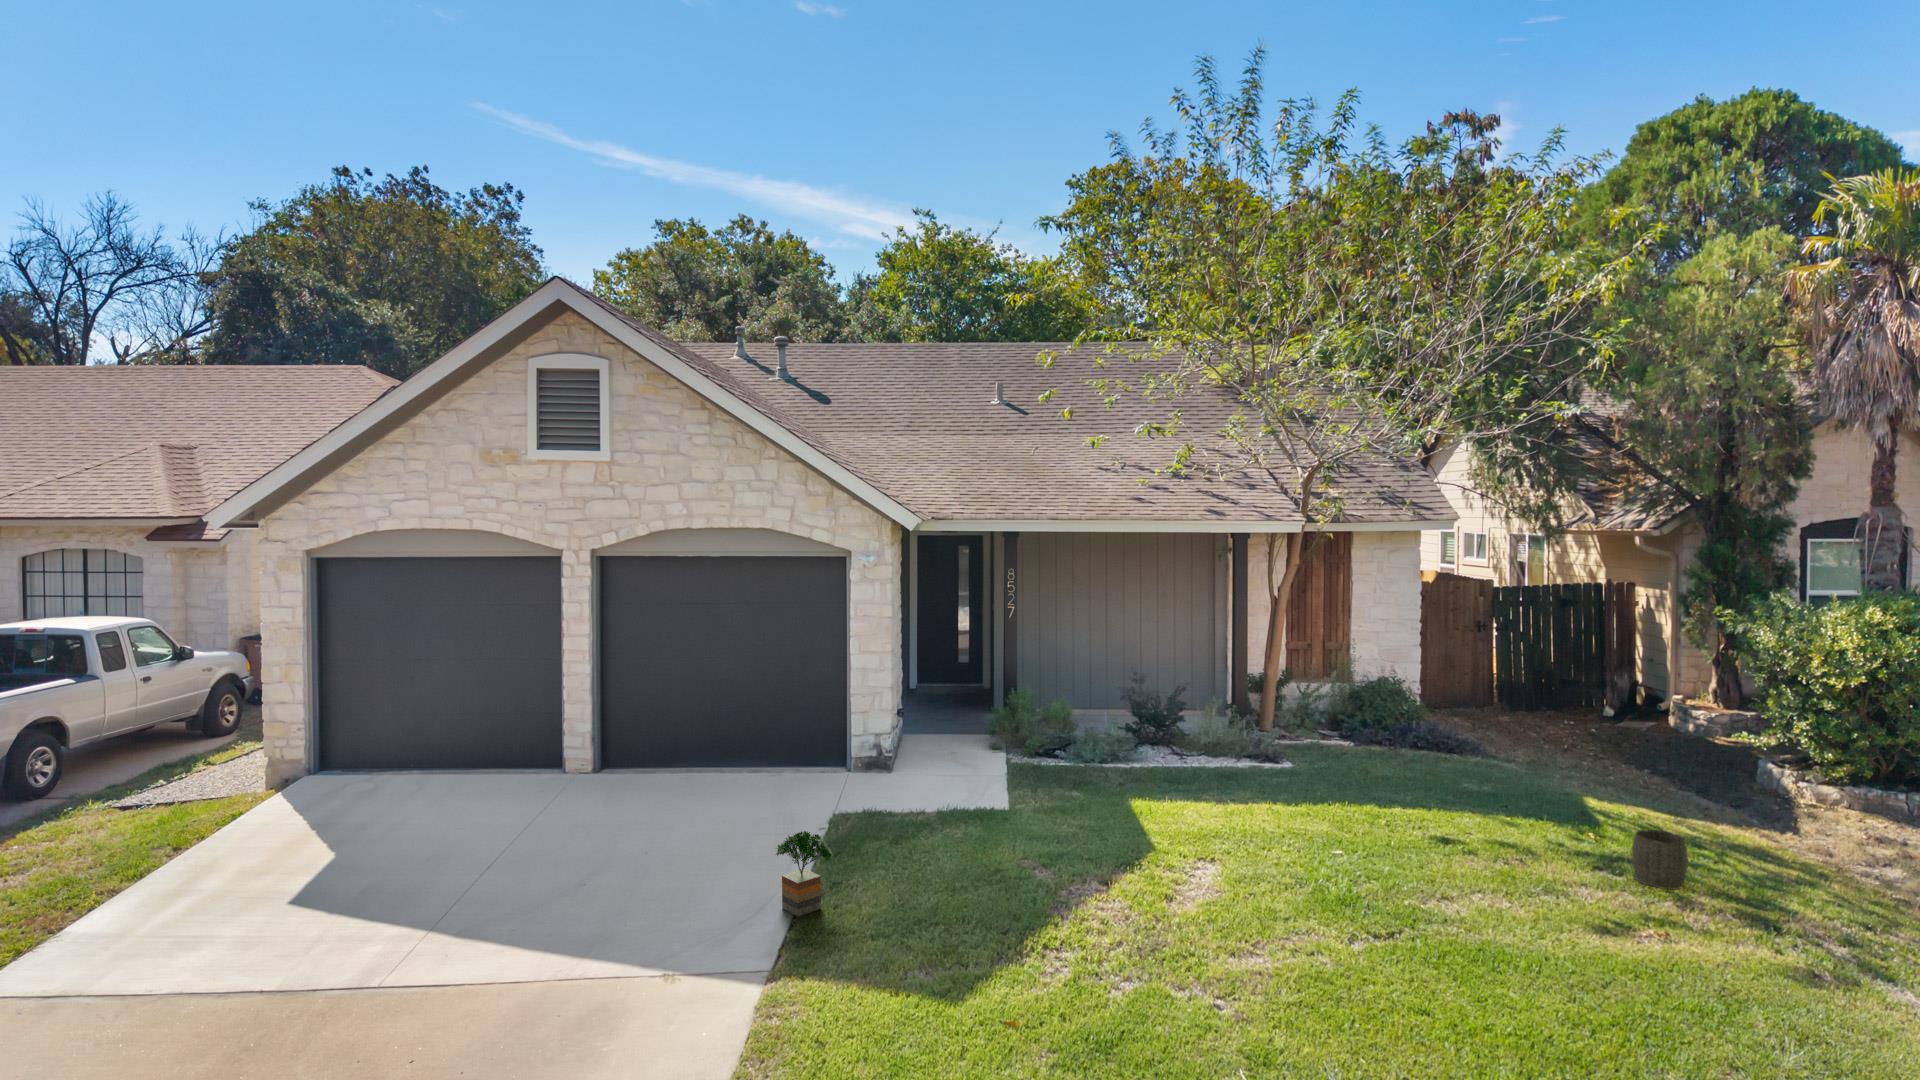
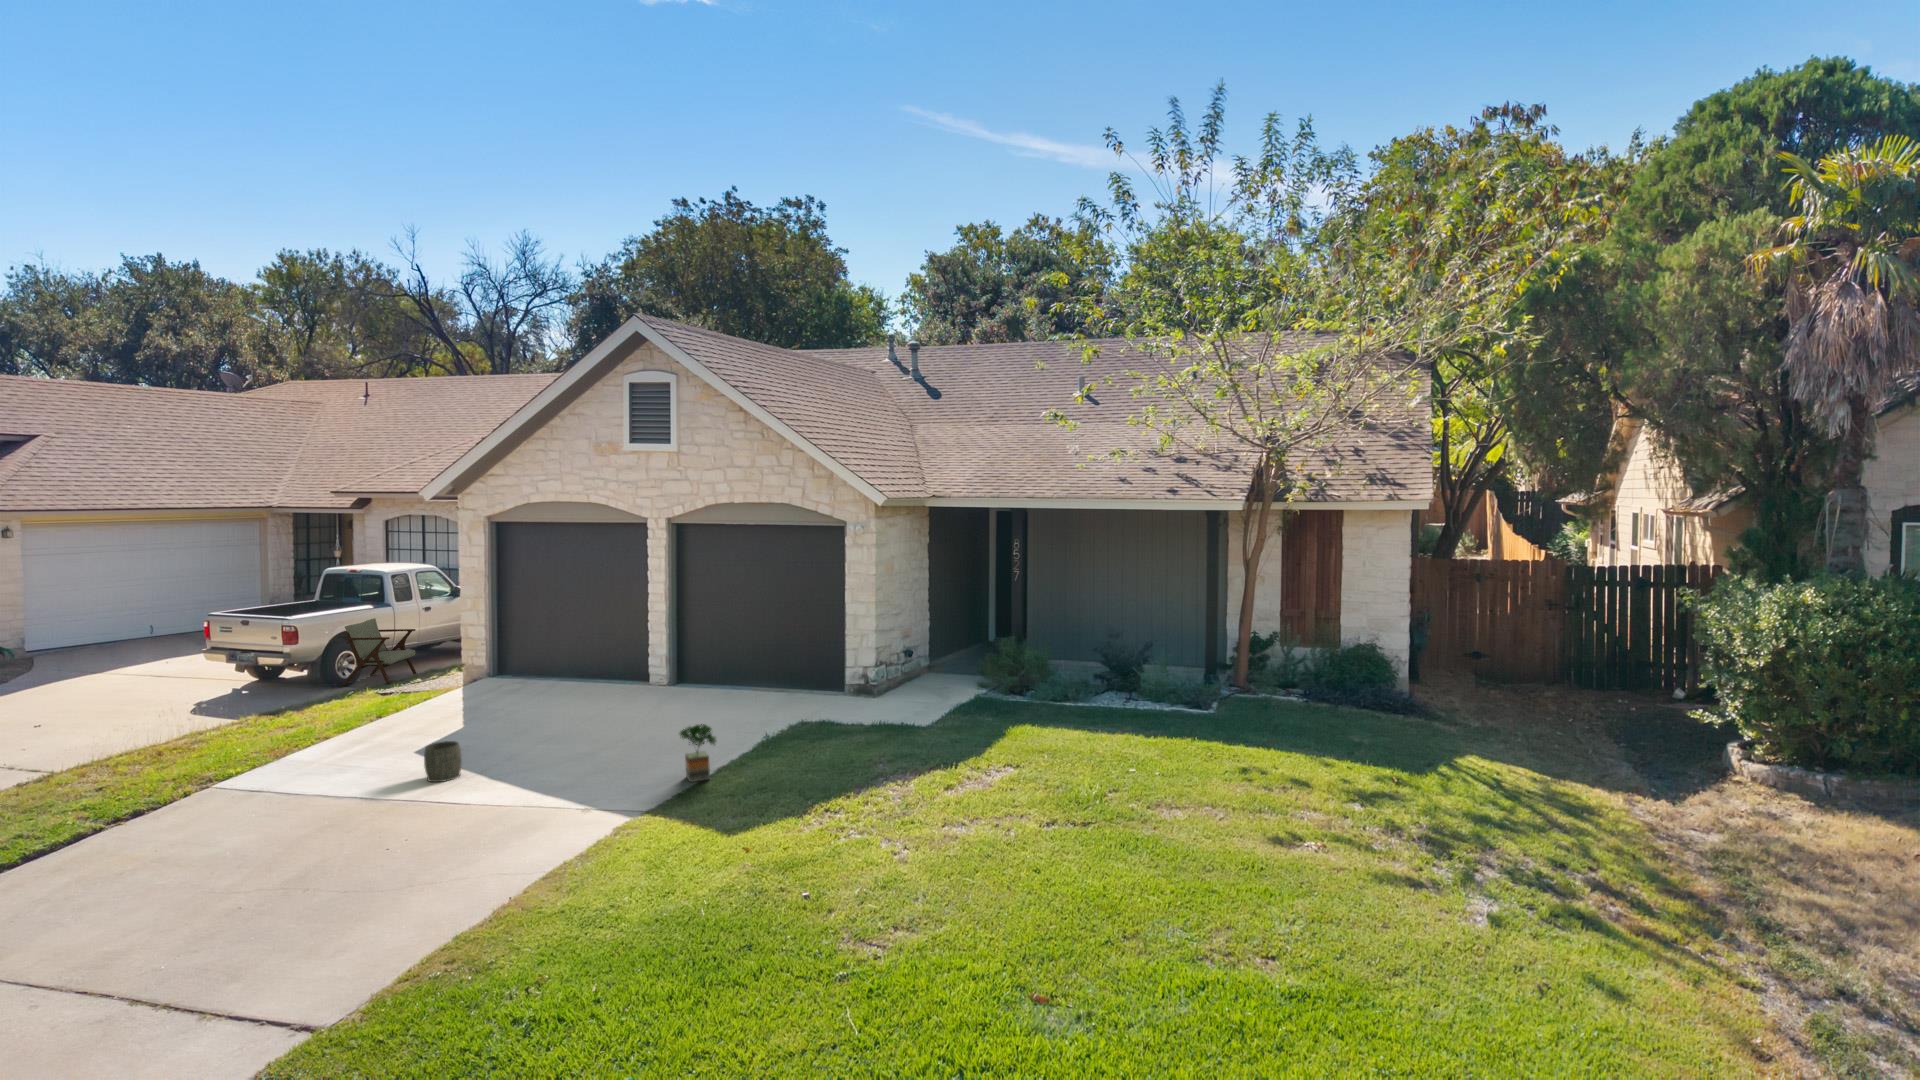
lounge chair: none [33,699,154,805] -> present [342,618,417,686]
woven basket: present [1632,830,1688,889] -> present [424,741,462,782]

